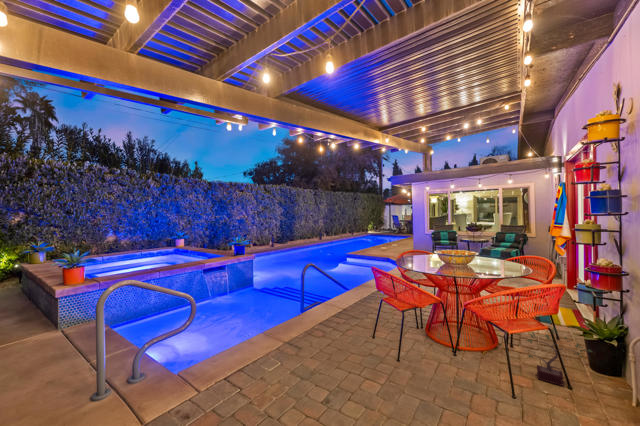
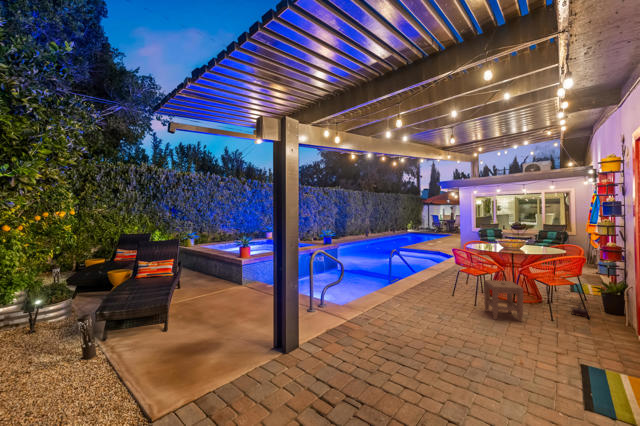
stool: none [400,325,457,407] -> present [484,280,523,321]

